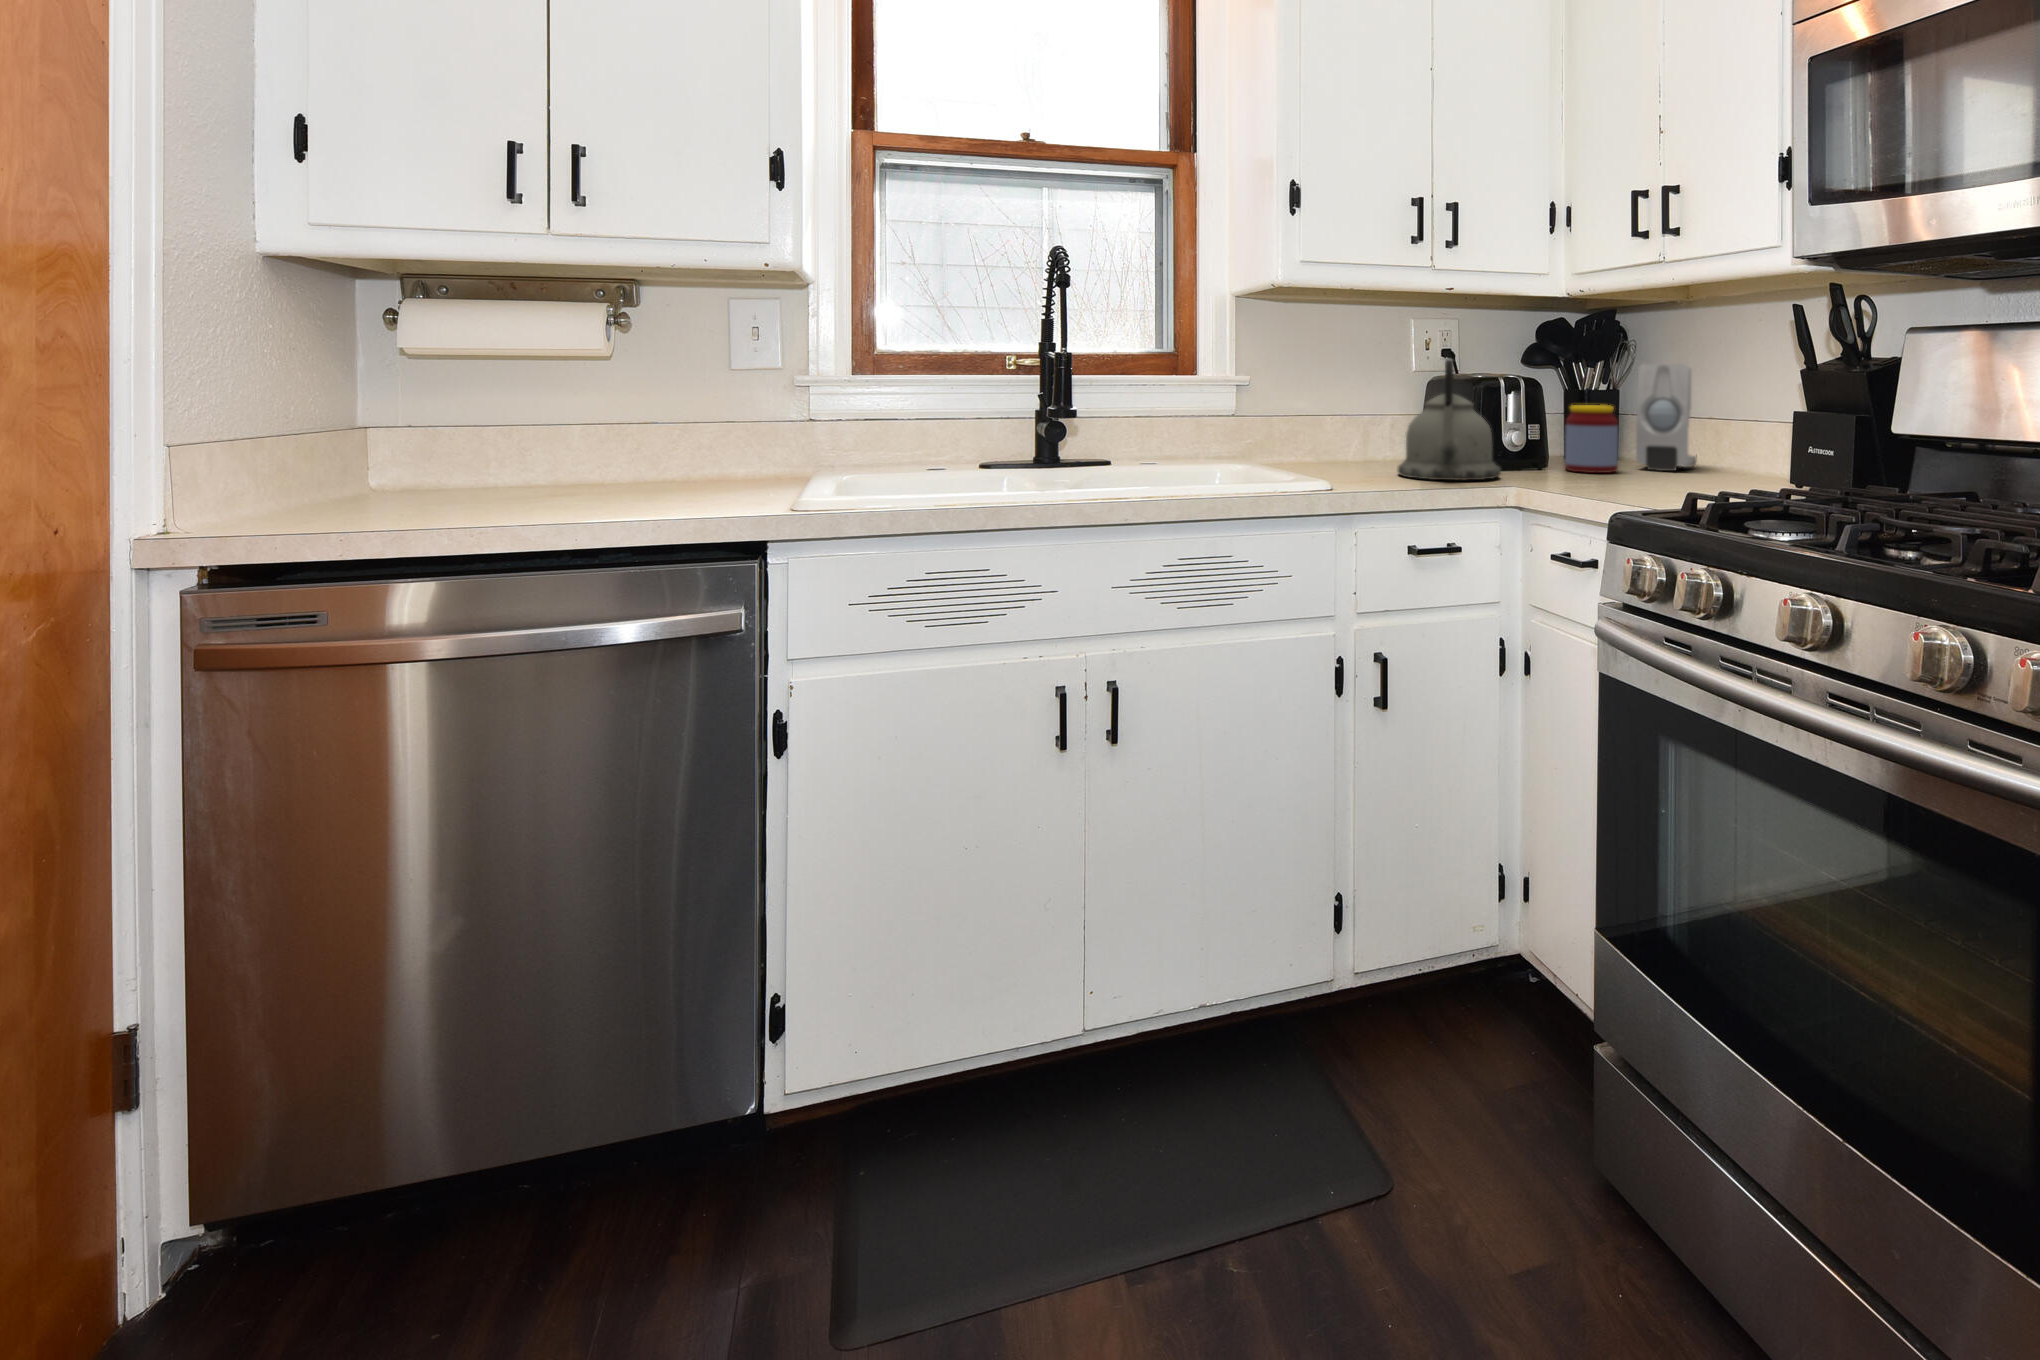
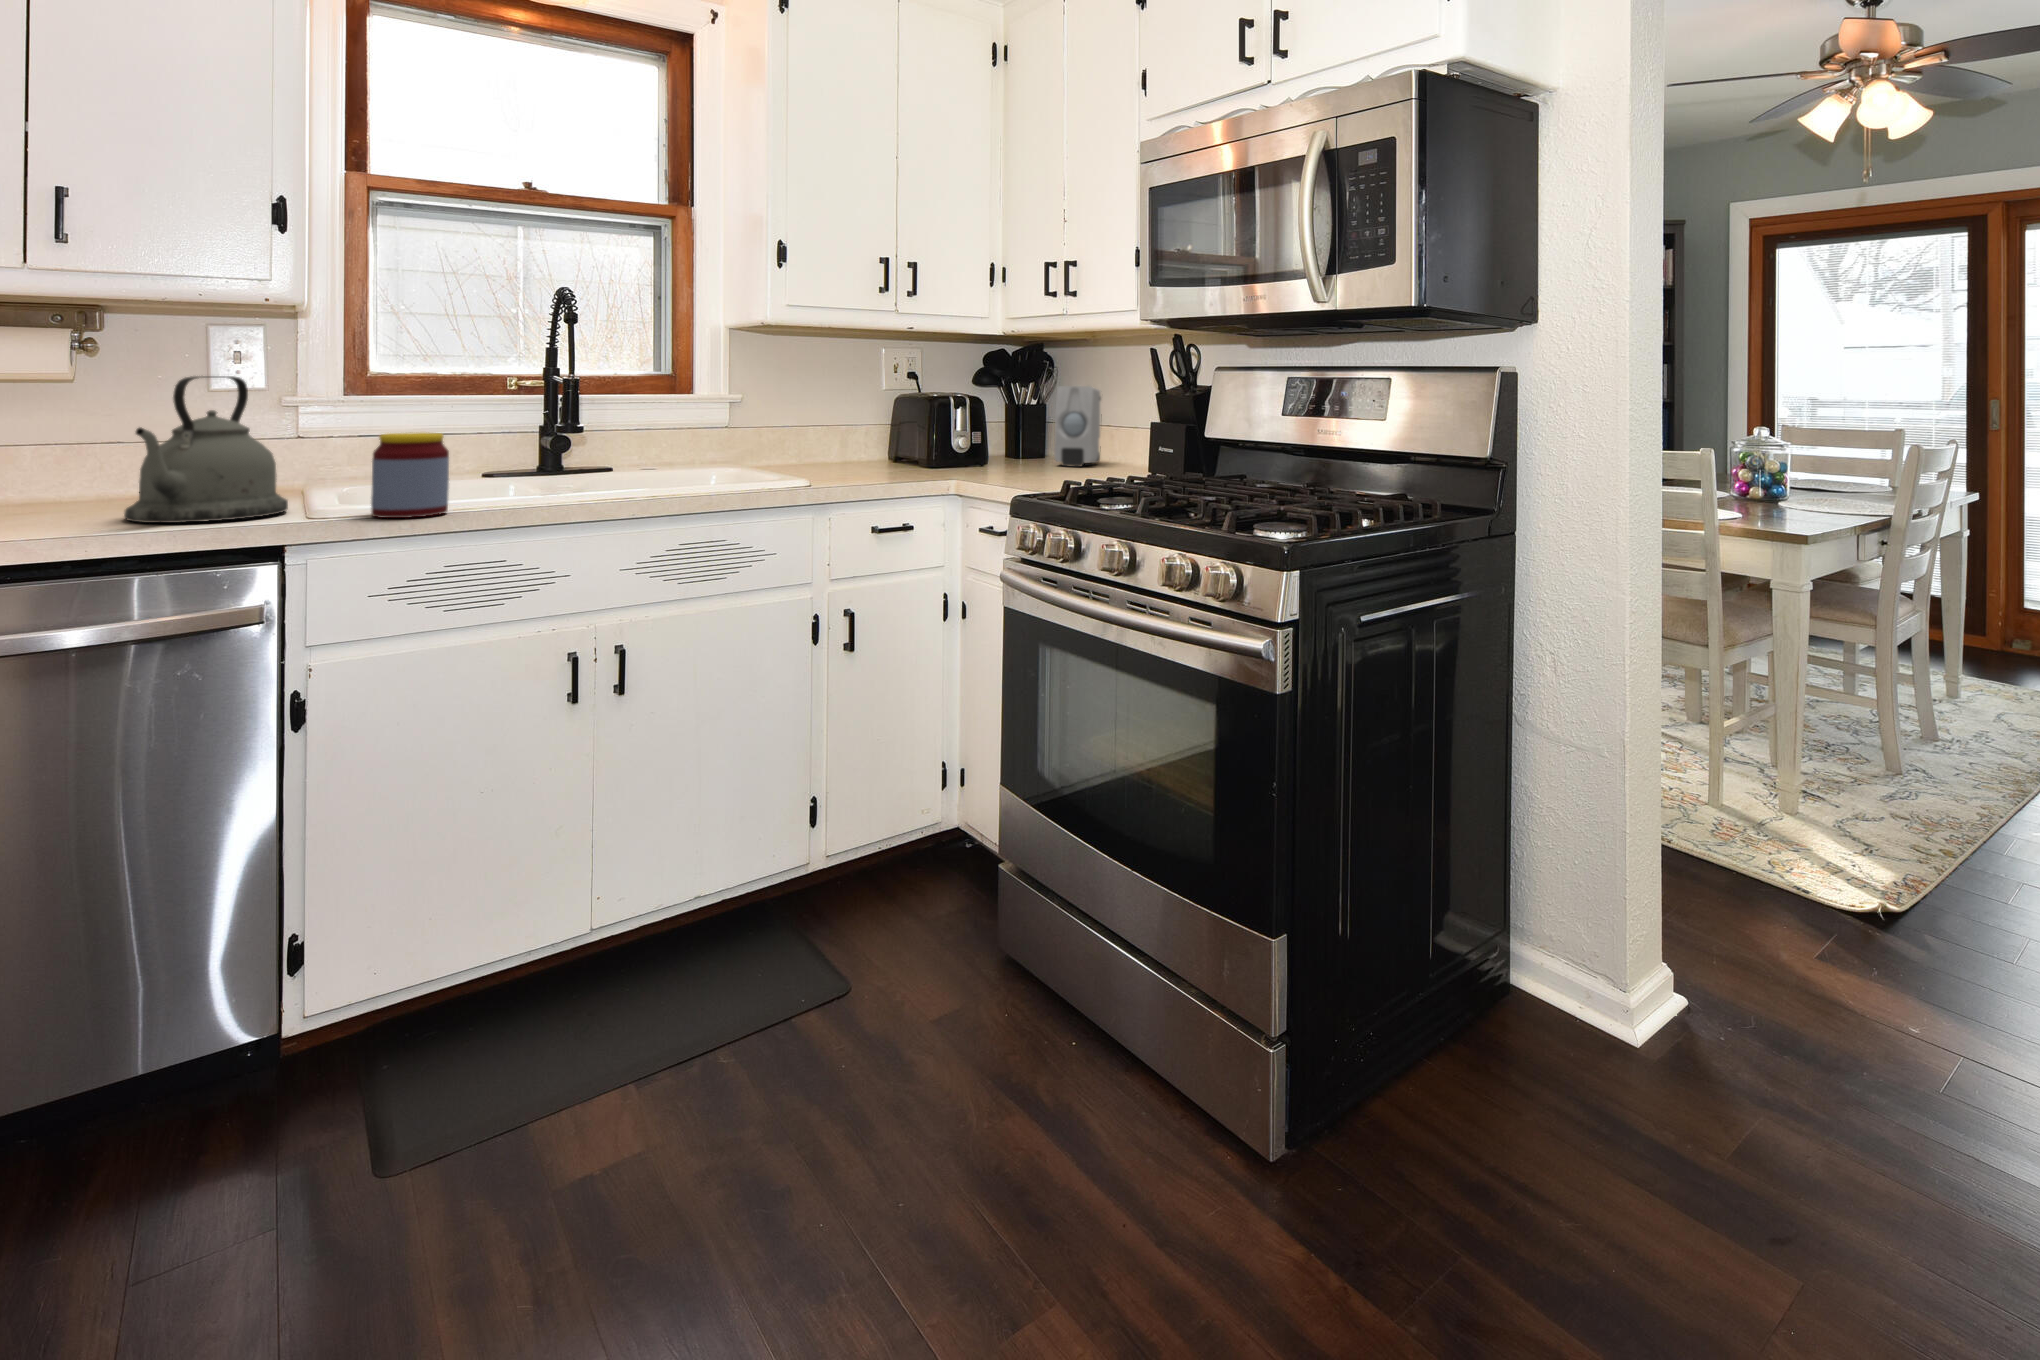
kettle: present [1398,359,1501,480] -> present [124,376,288,523]
jar: present [1565,405,1618,473] -> present [371,432,449,518]

